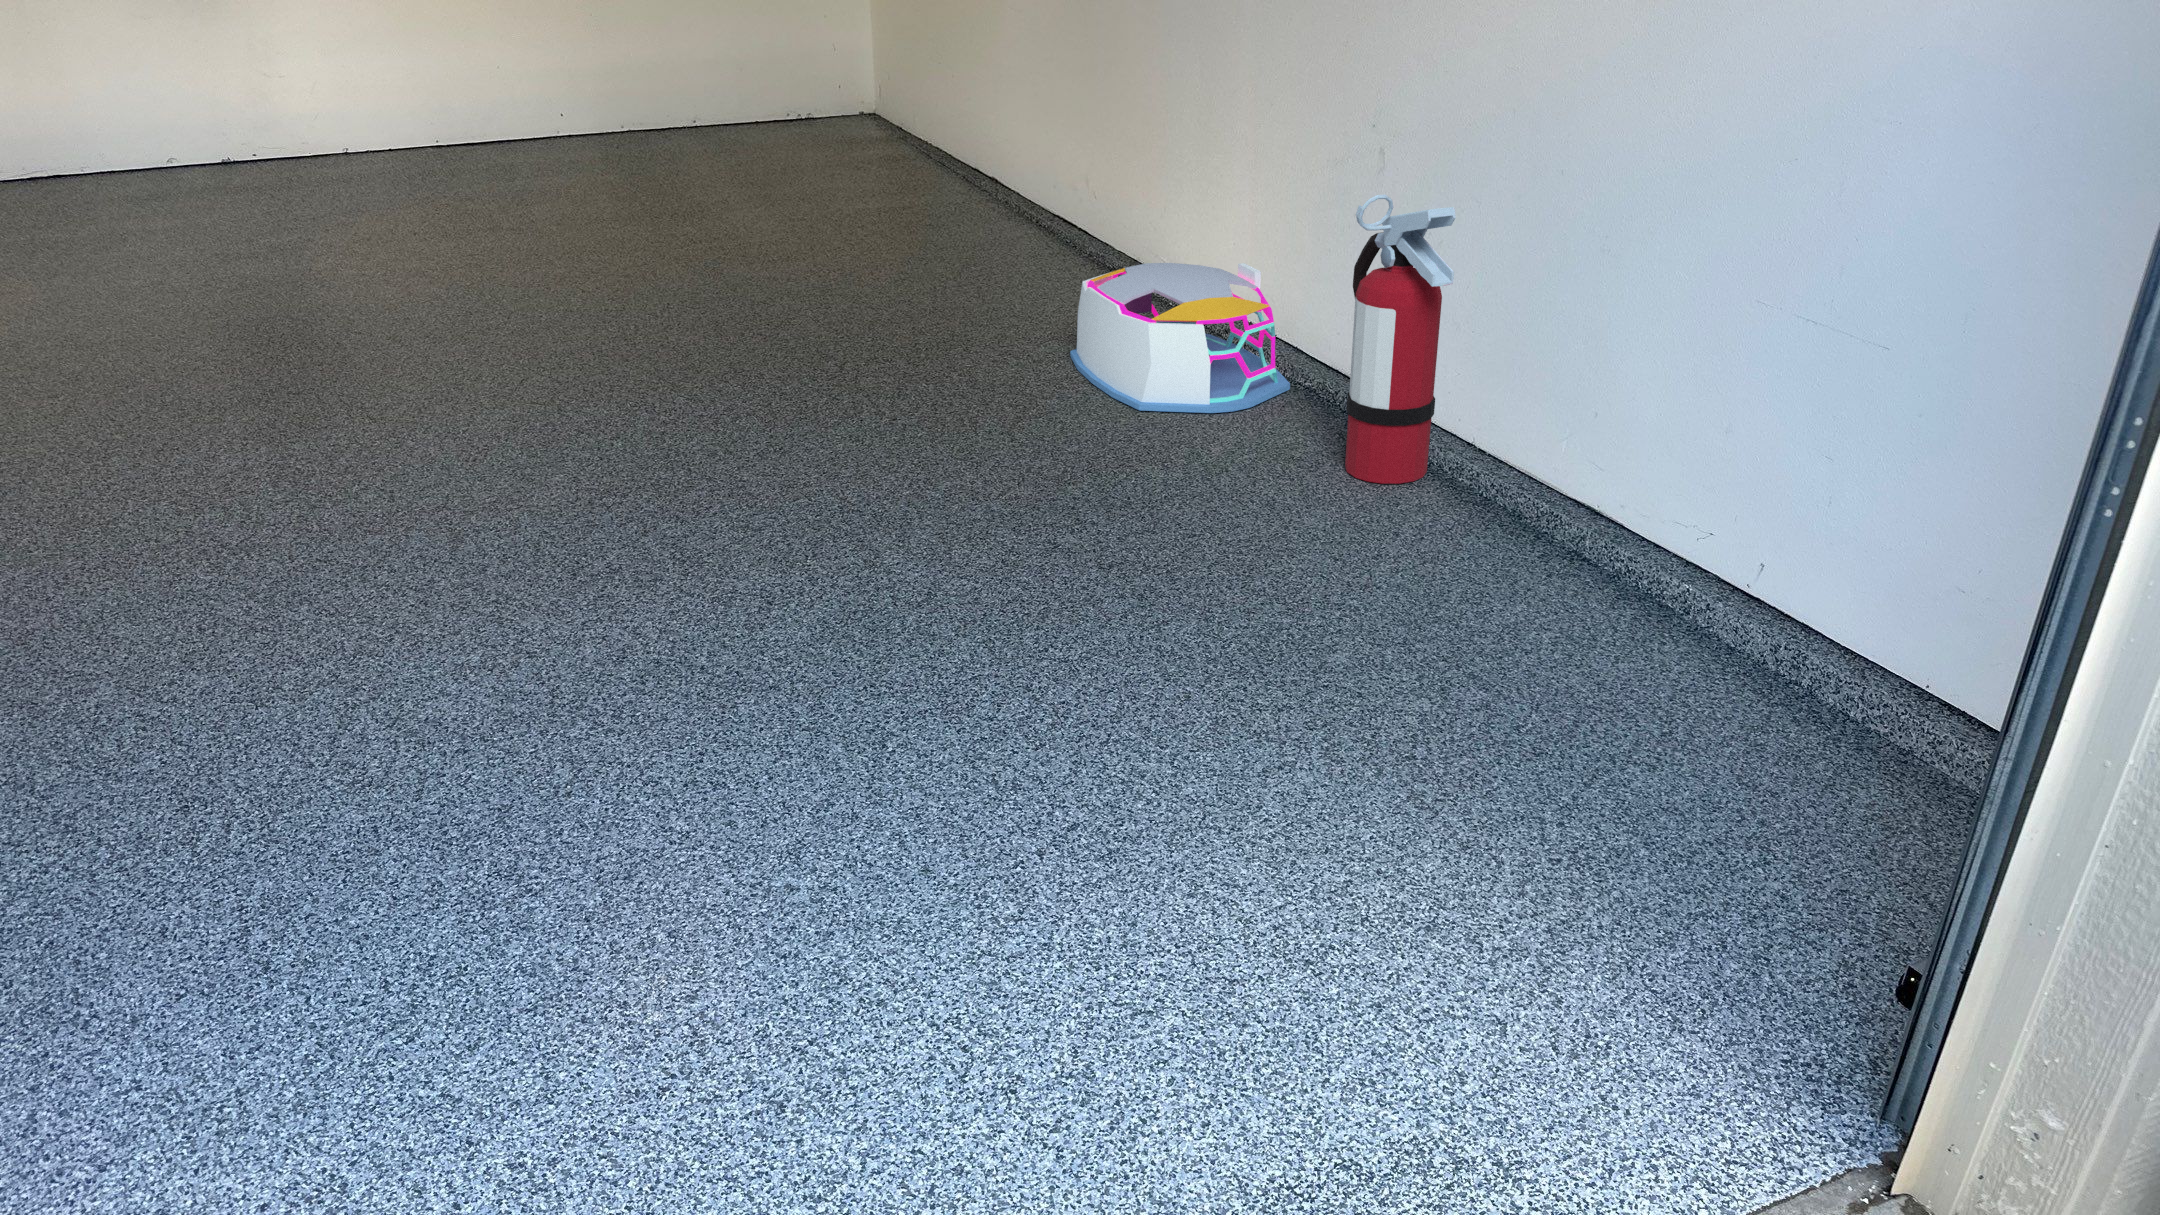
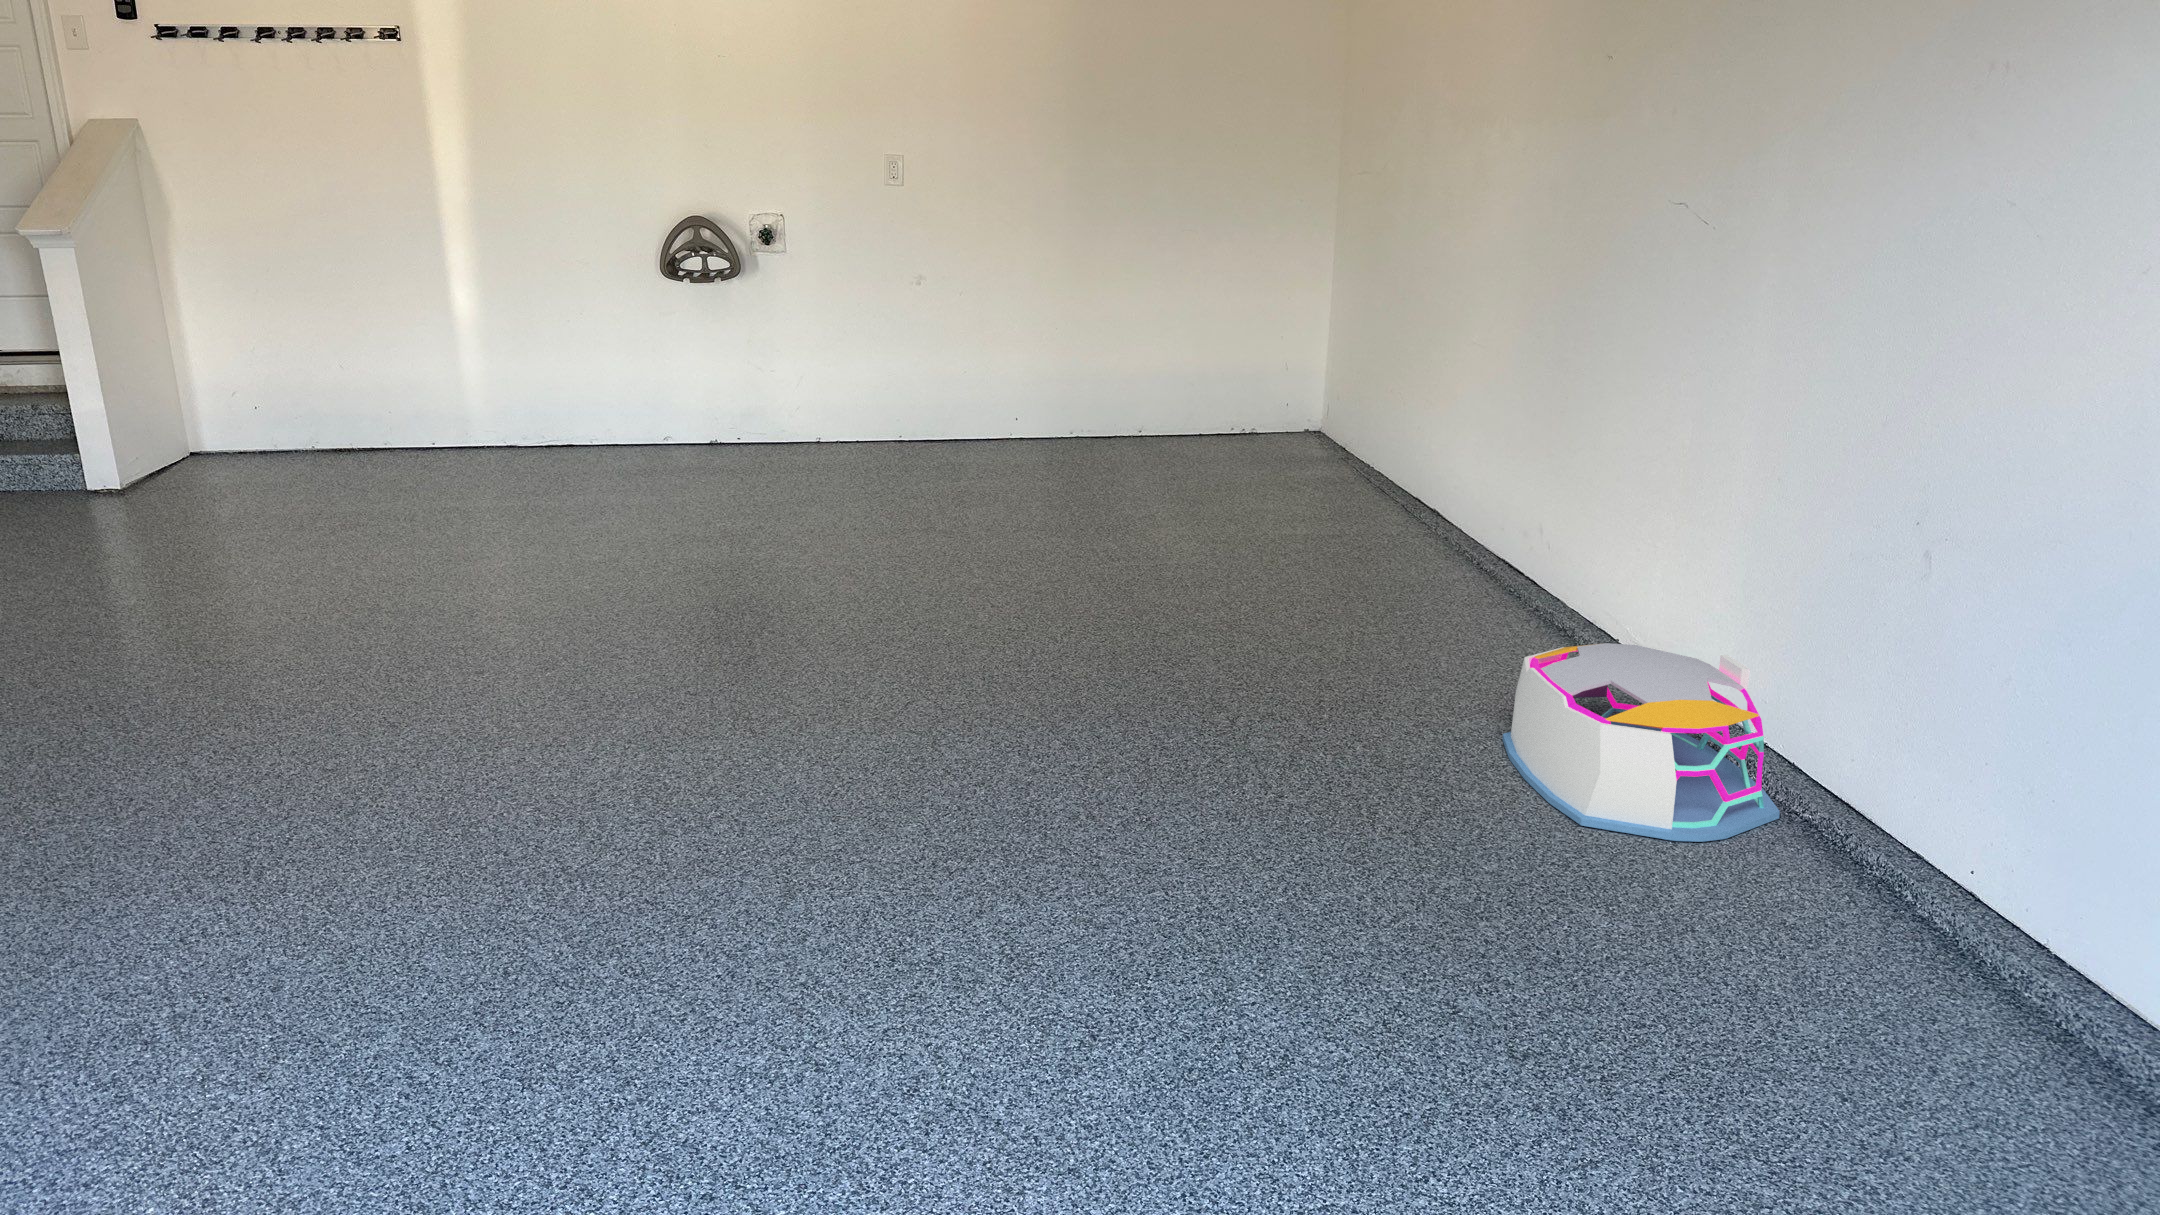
fire extinguisher: present [1345,195,1455,484] -> none [1853,617,2035,985]

